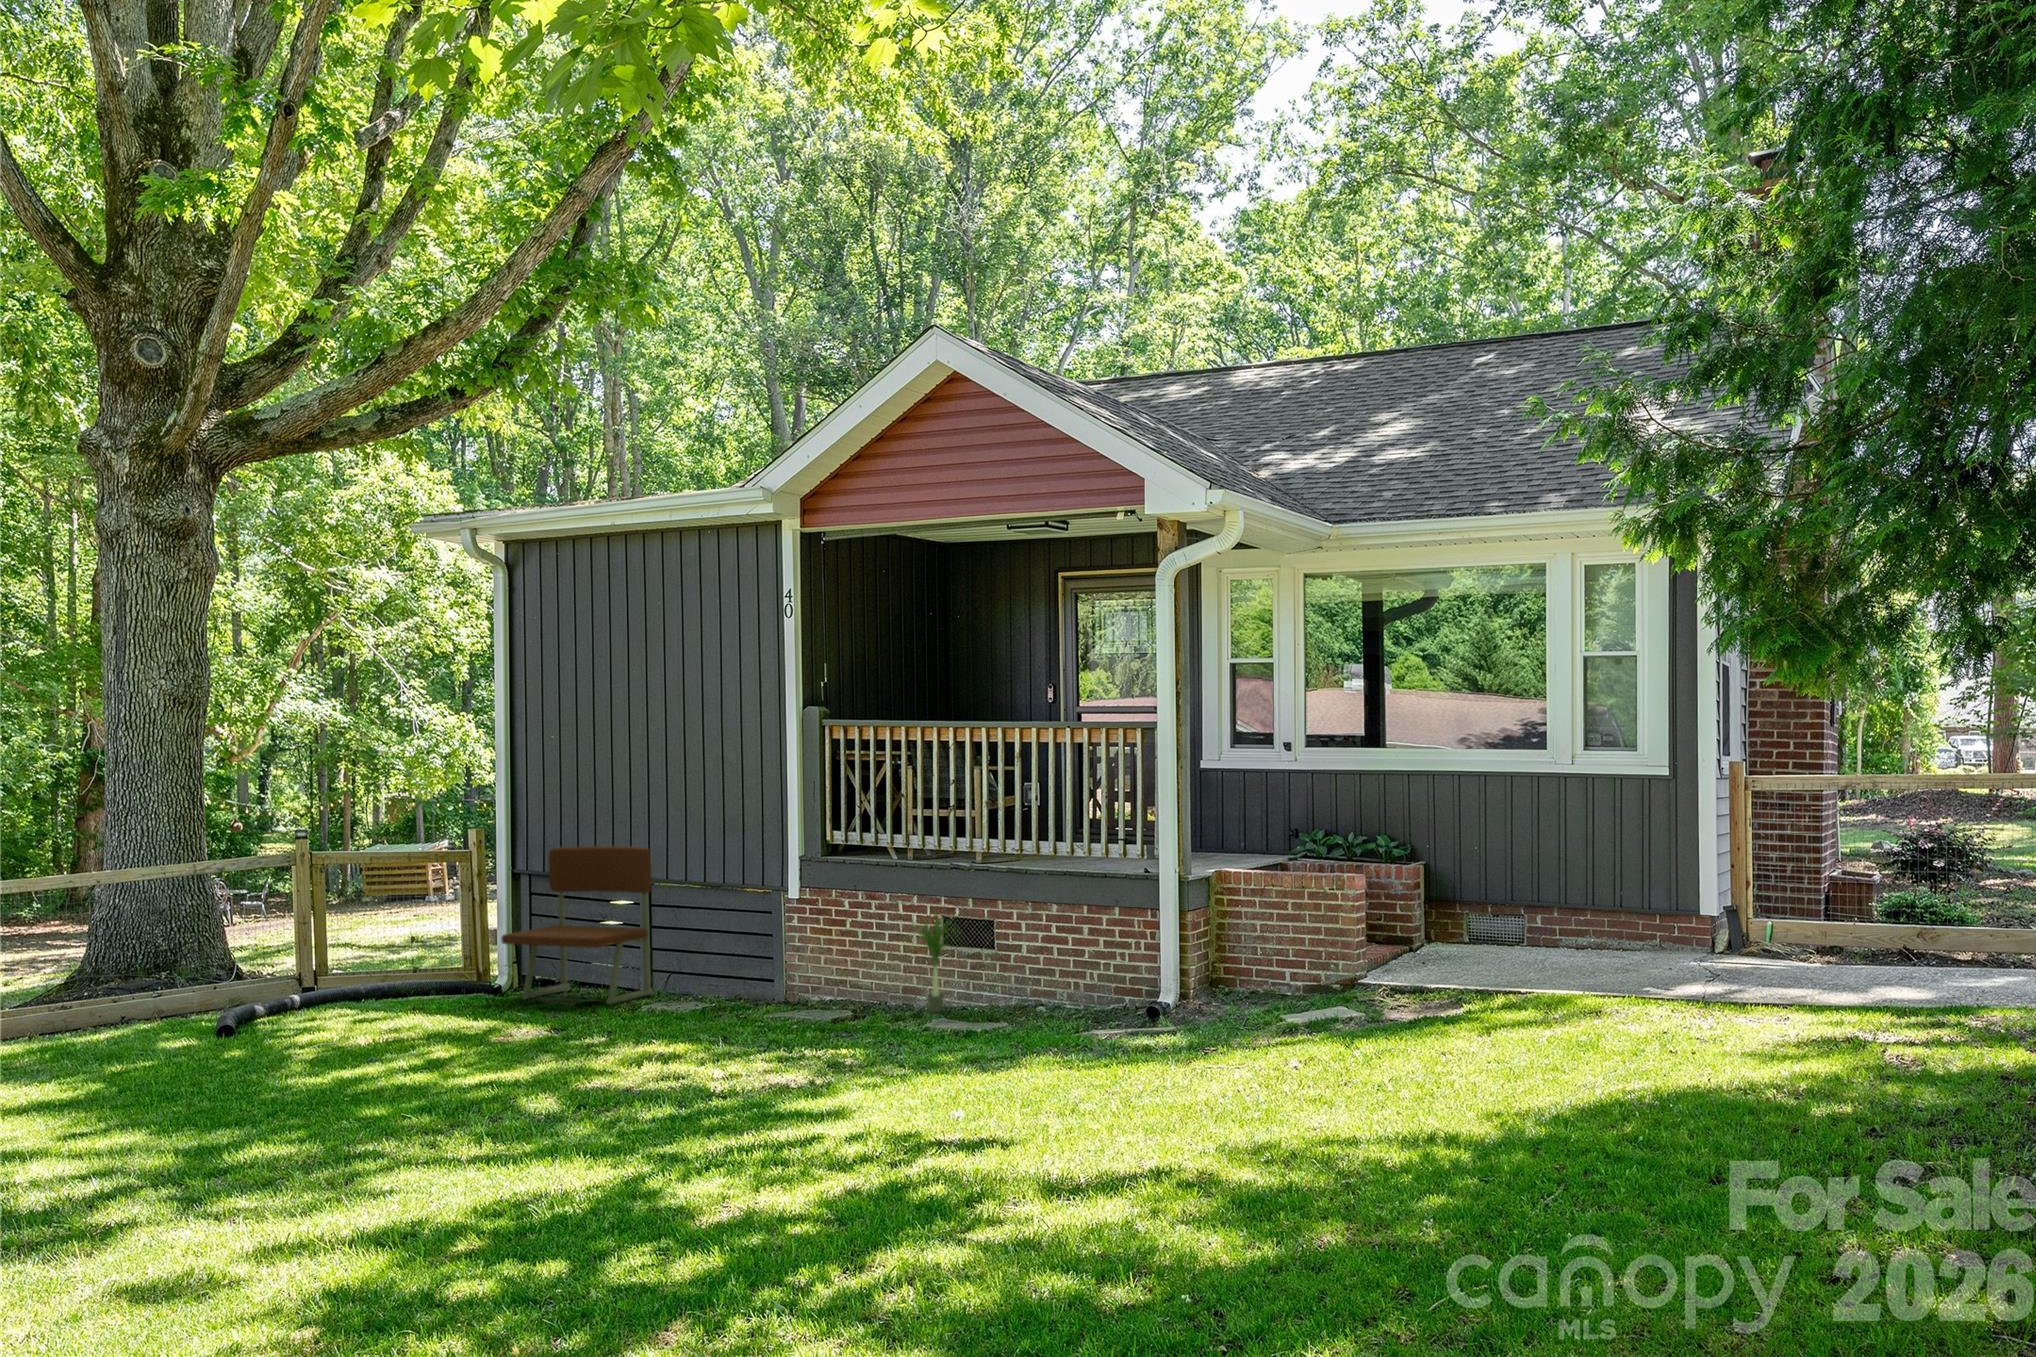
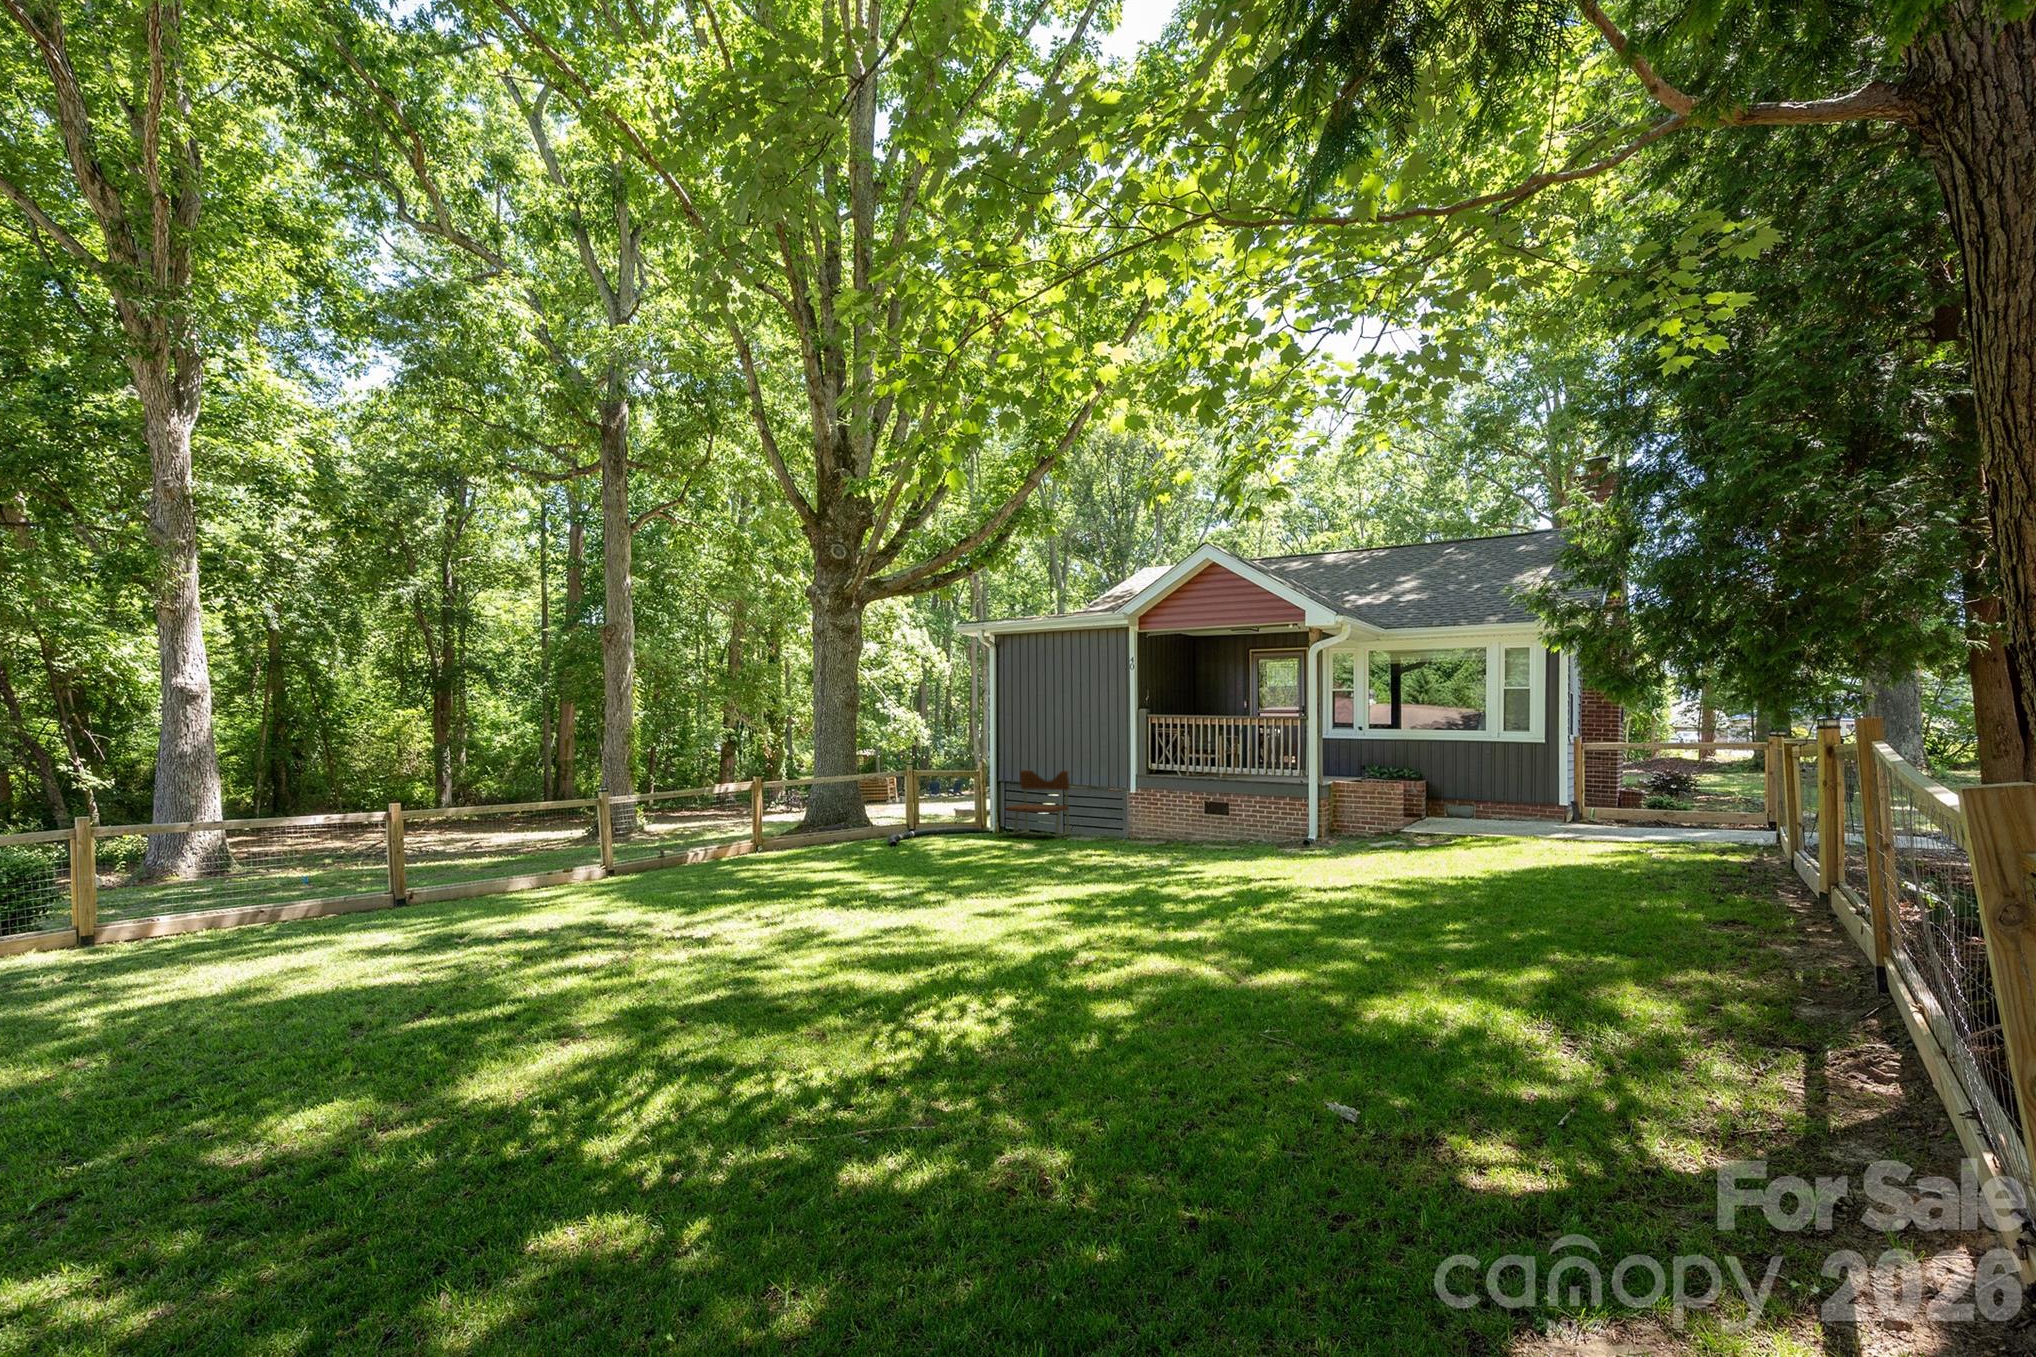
potted plant: present [920,917,955,1013] -> none [1192,795,1223,842]

